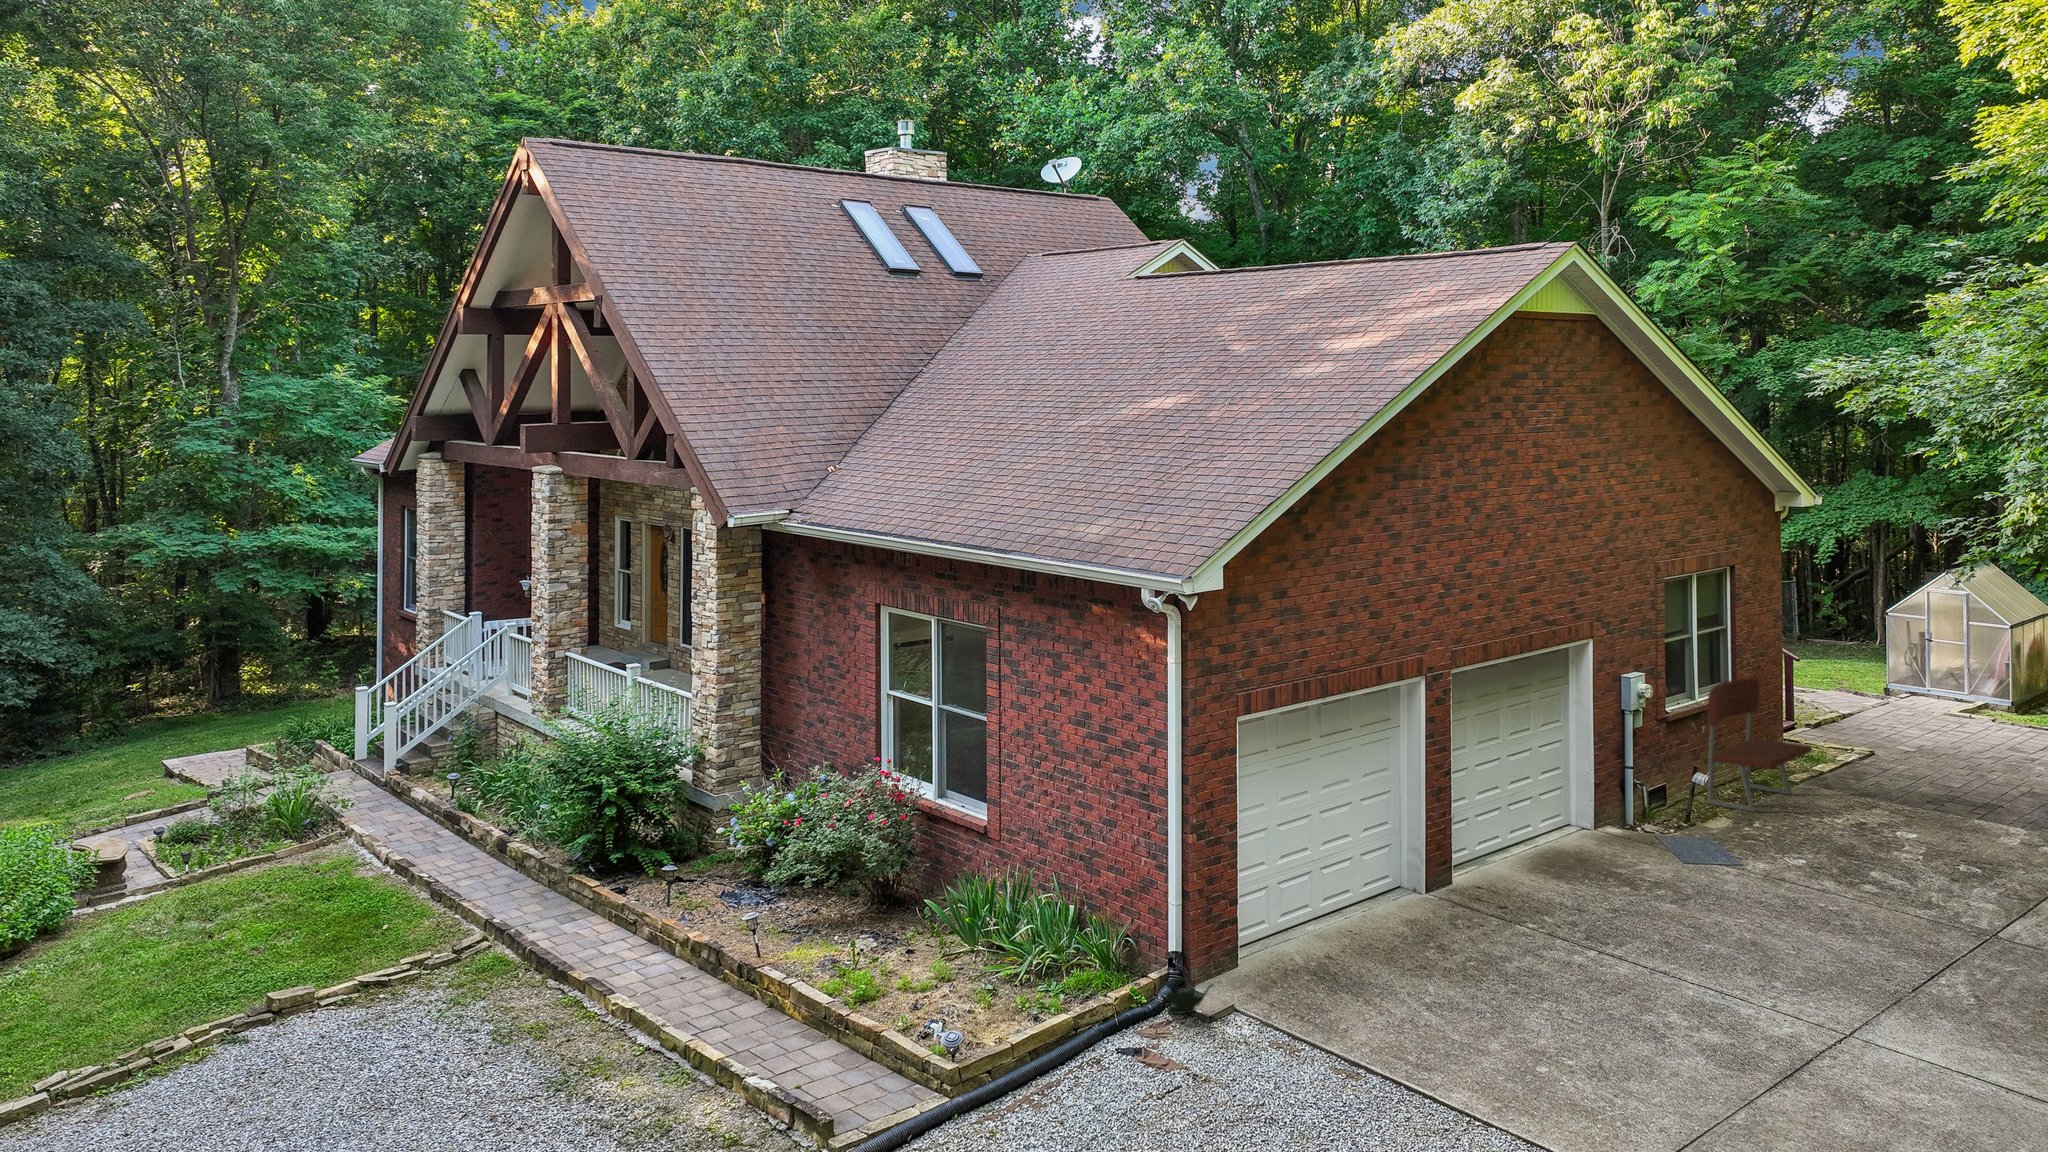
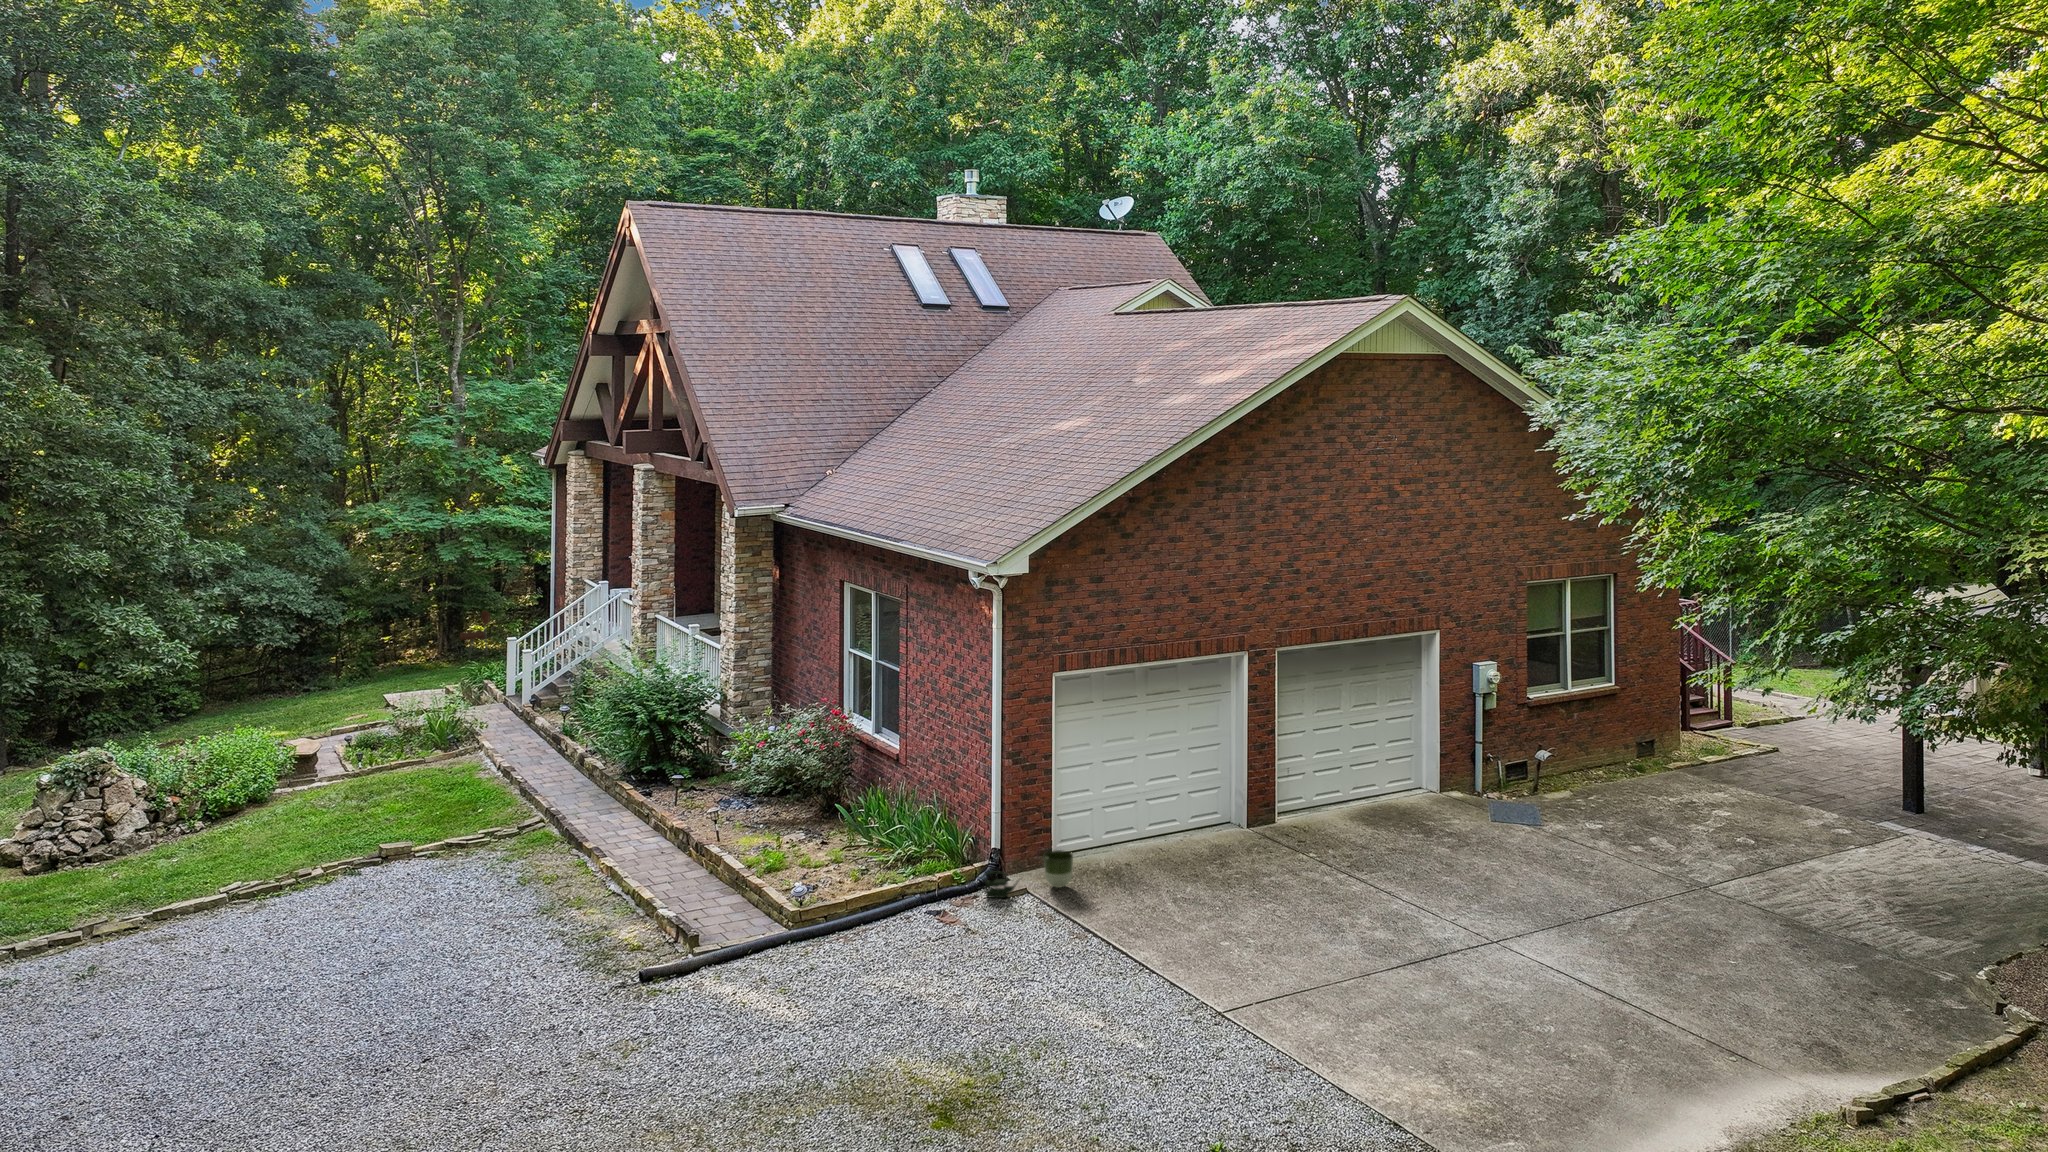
bench: present [1707,678,1812,812] -> present [460,611,490,658]
planter: none [1228,941,1267,991] -> present [1044,850,1073,888]

